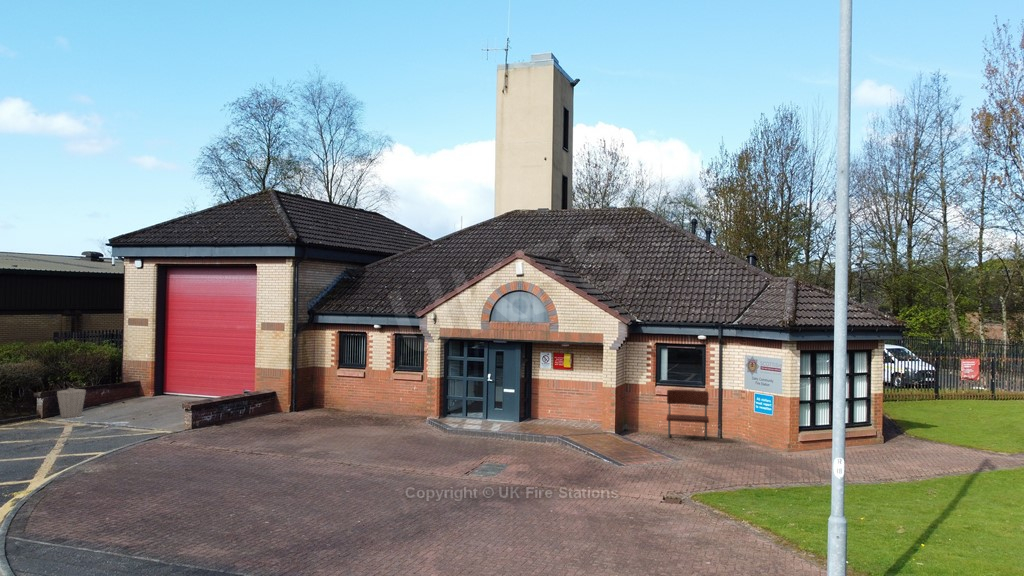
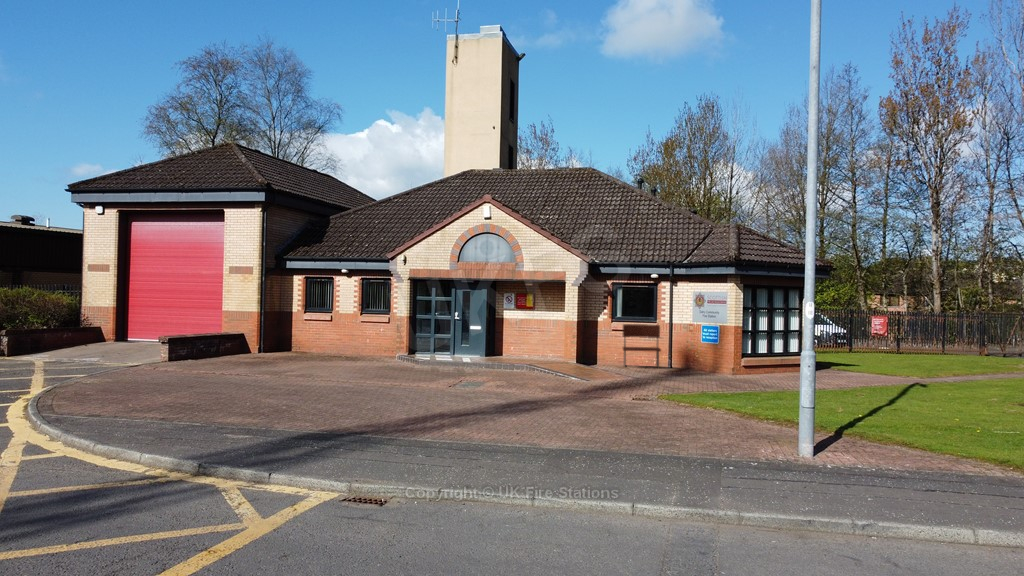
trash can: present [57,388,86,417] -> none [17,327,48,356]

